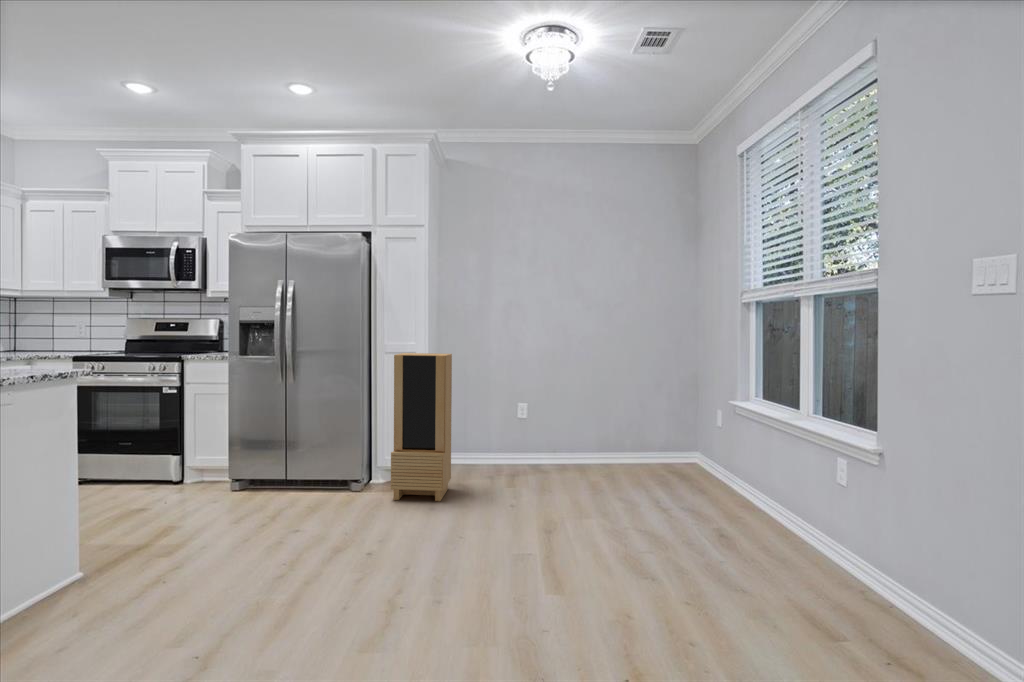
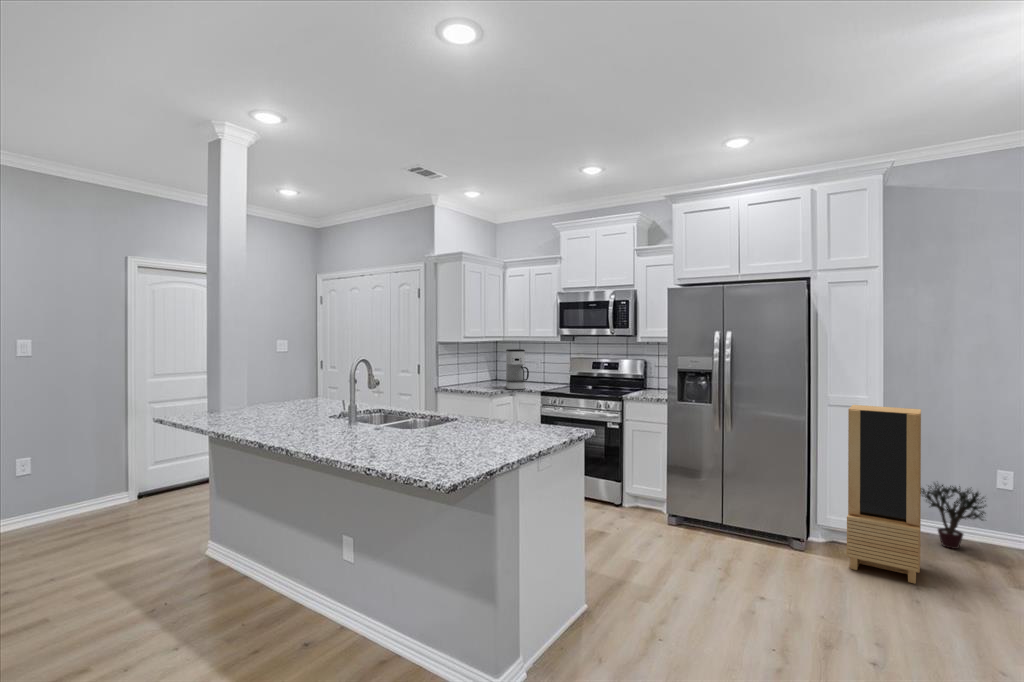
coffee maker: none [19,304,58,356] -> present [506,349,529,390]
potted plant: none [459,417,505,472] -> present [921,484,986,549]

